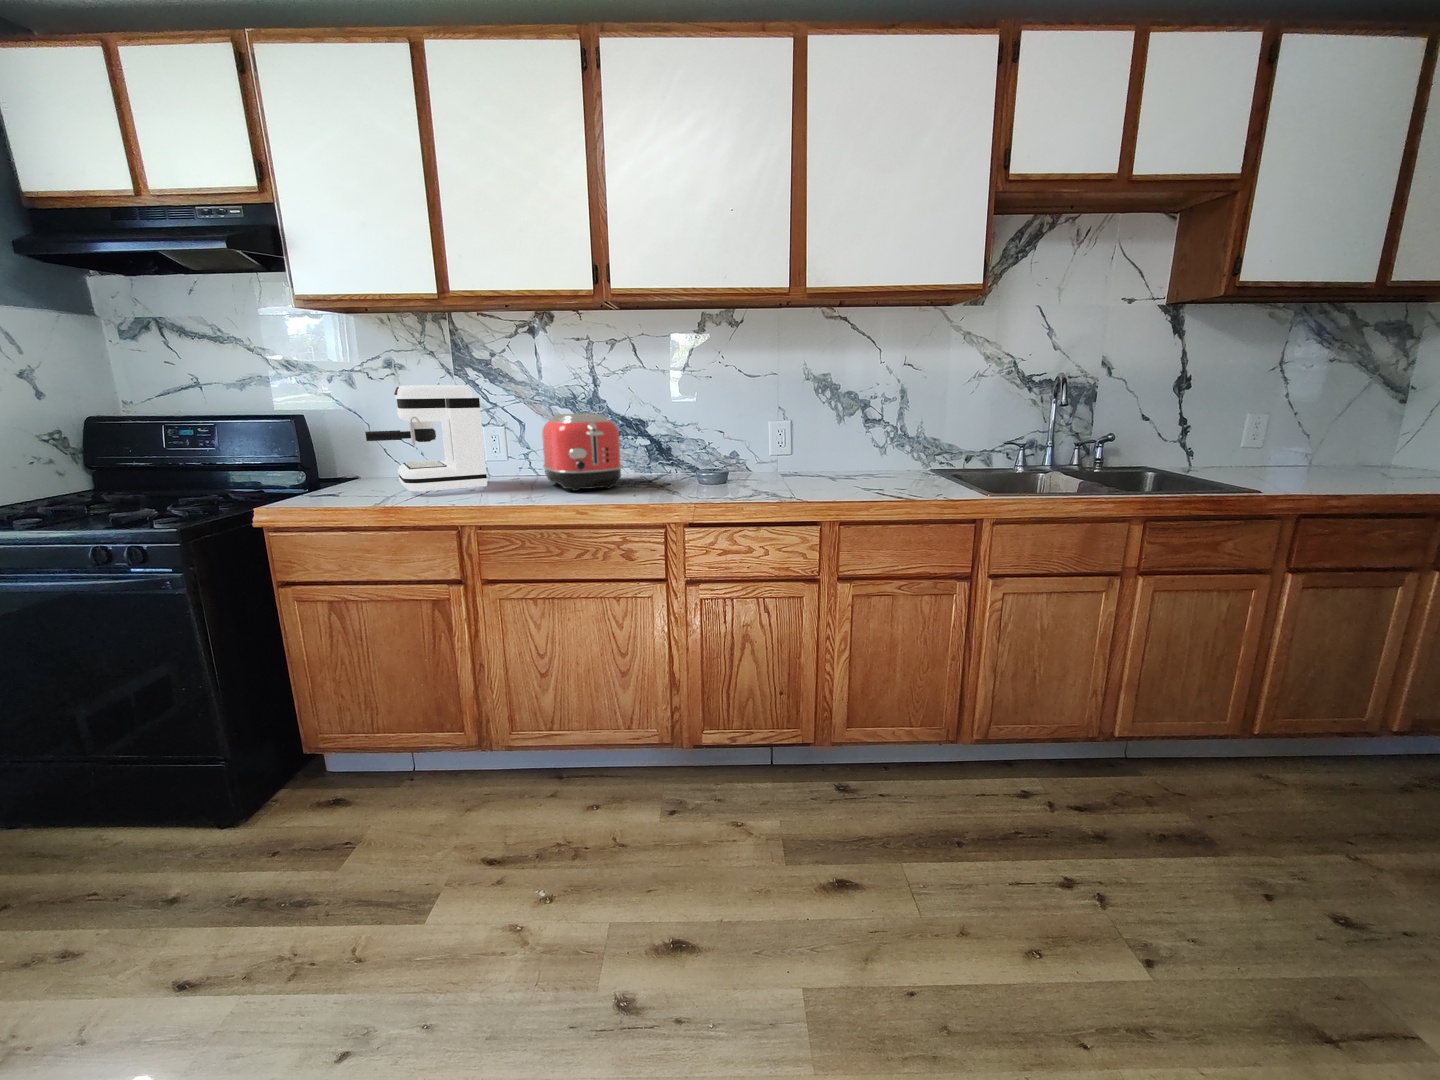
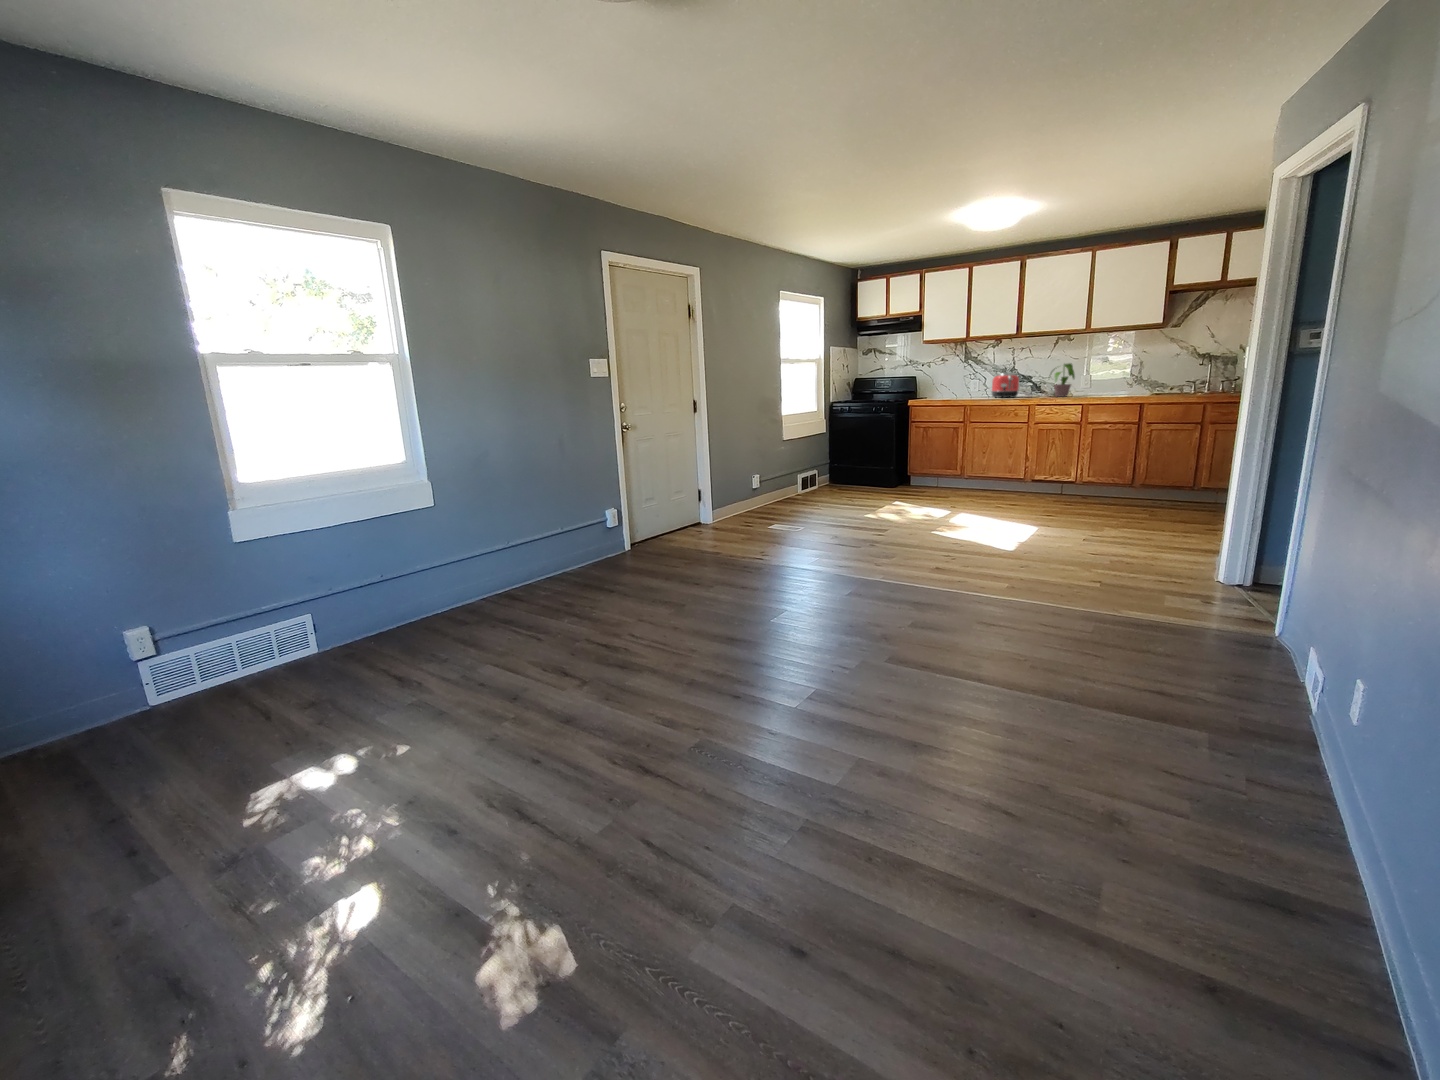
coffee maker: present [365,385,487,494] -> none [937,365,974,399]
potted plant: none [695,389,781,488] -> present [1051,363,1075,397]

